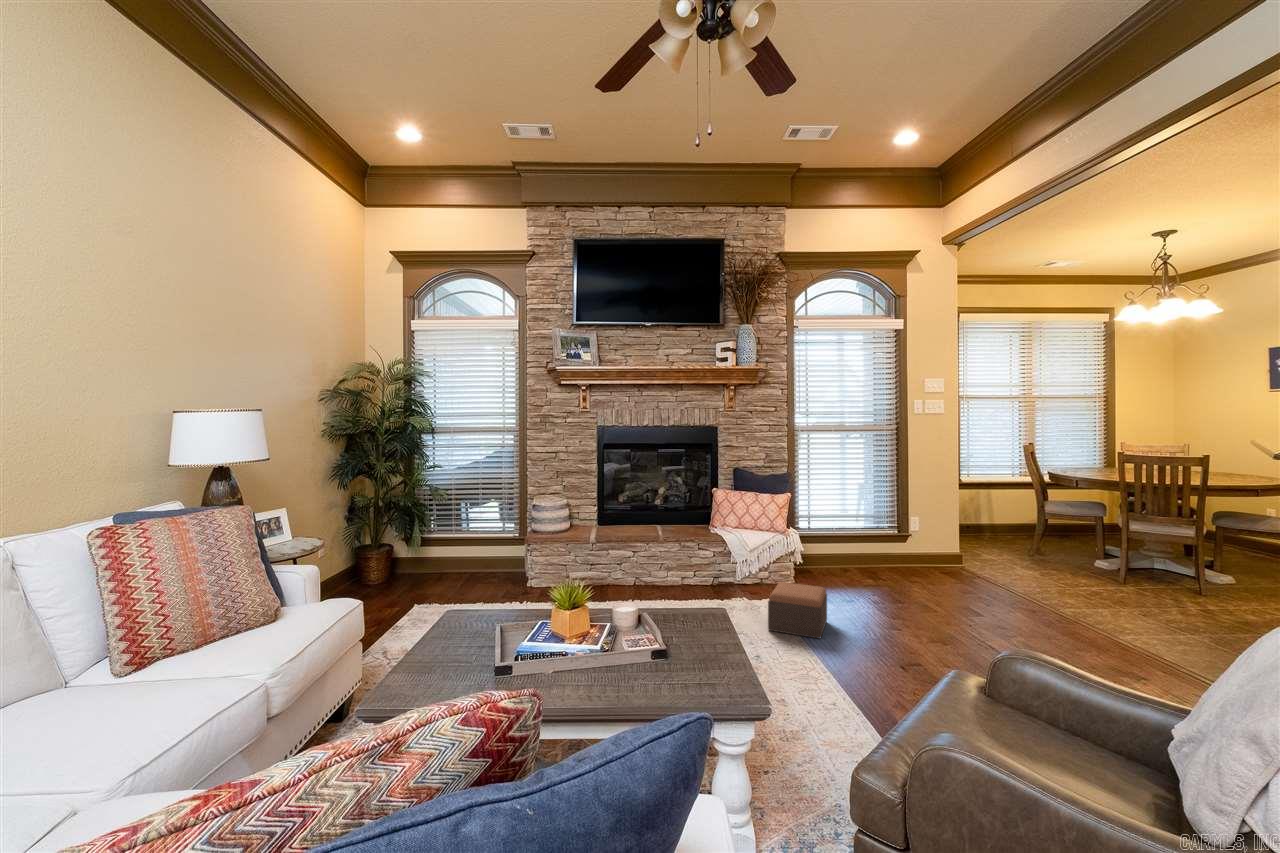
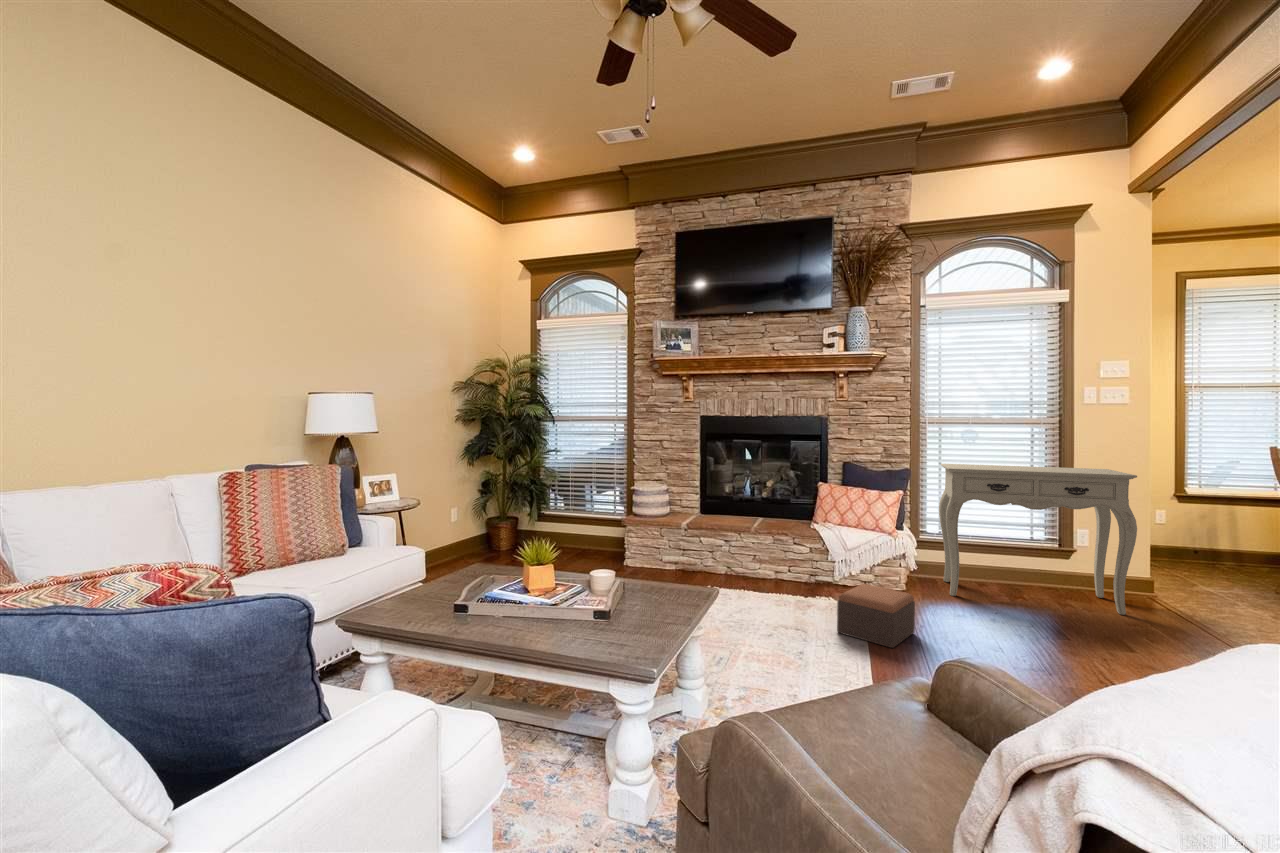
console table: none [811,466,962,583] -> present [939,464,1137,615]

